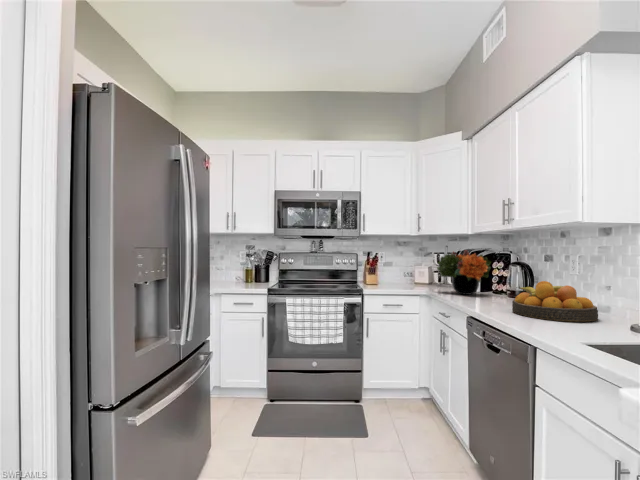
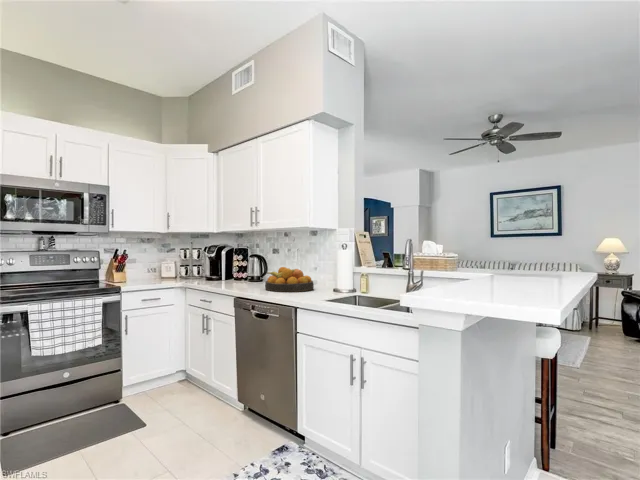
flower arrangement: present [437,250,491,295] -> none [193,246,237,283]

